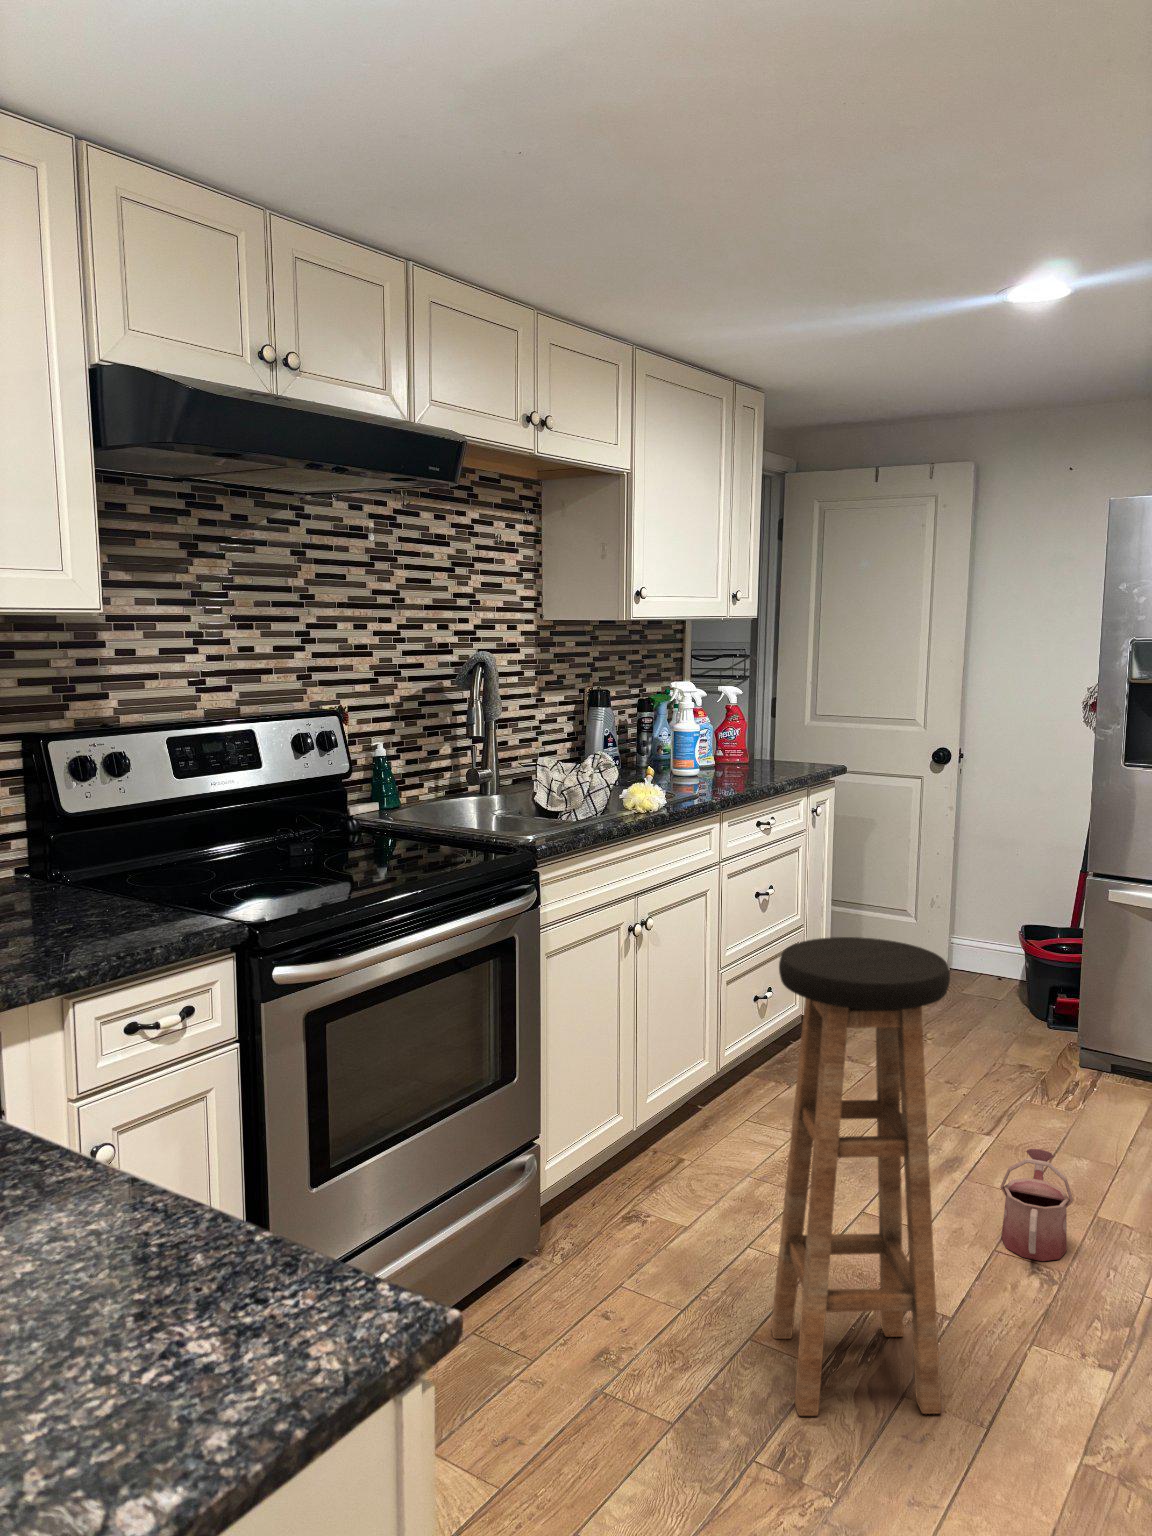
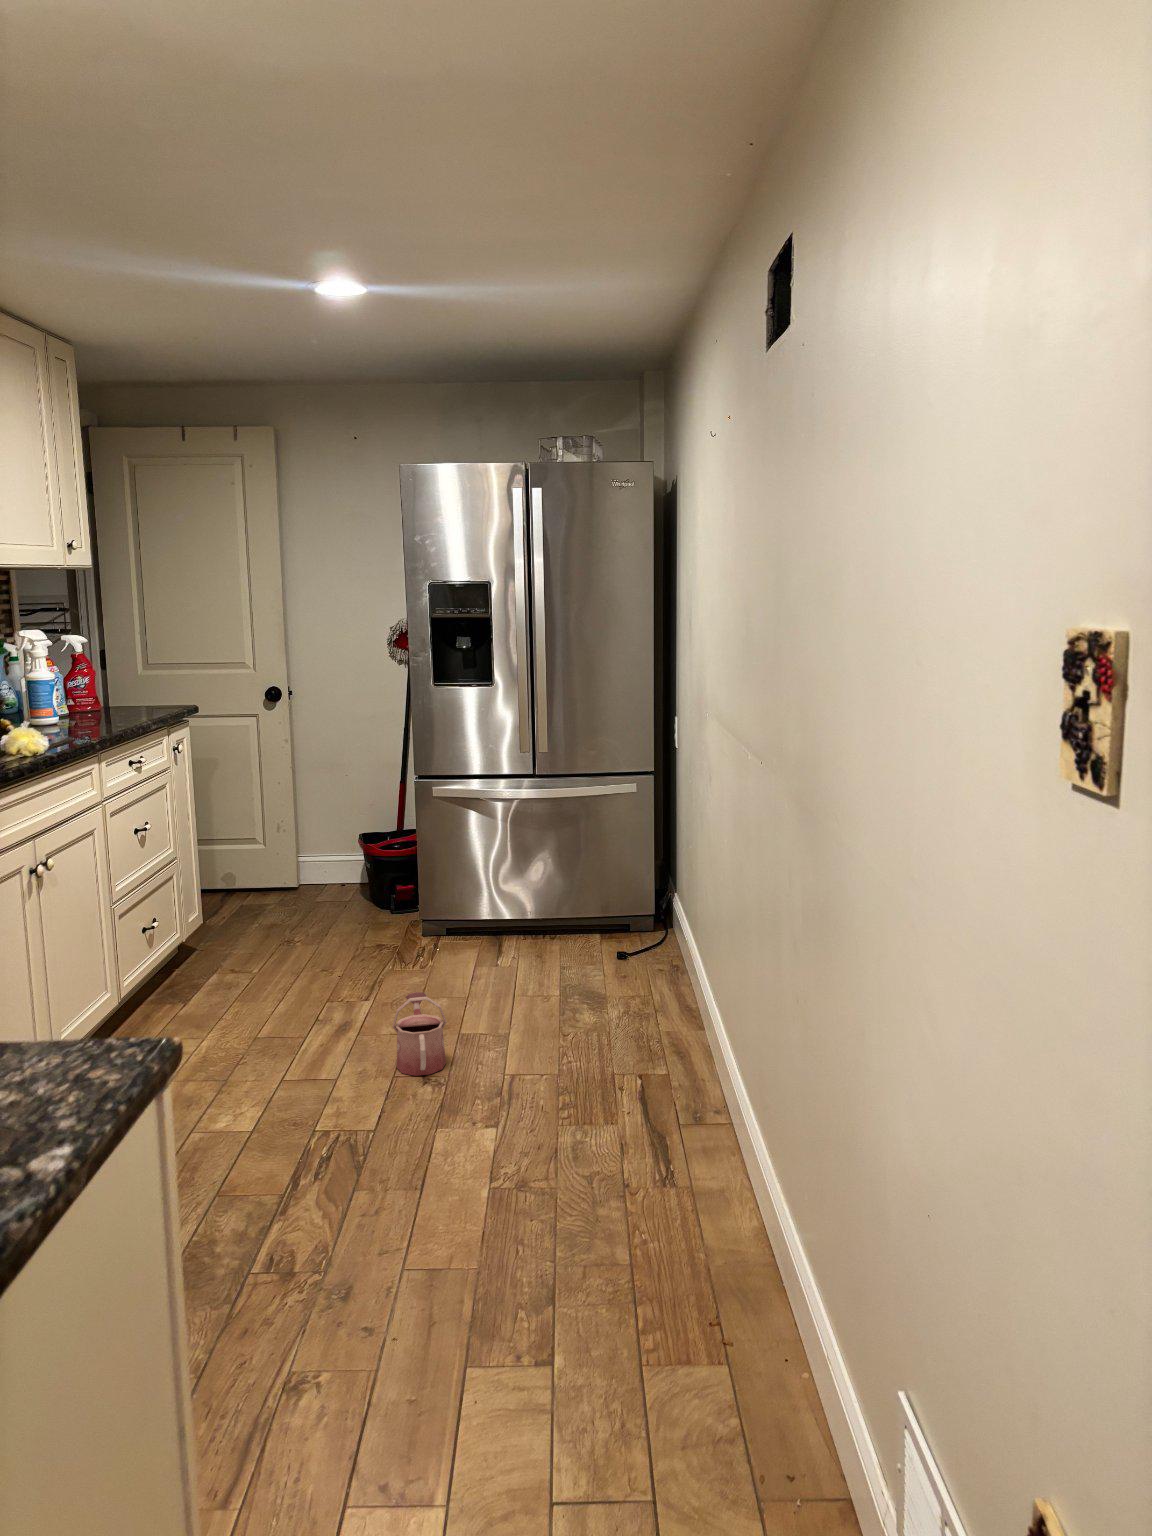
bar stool: present [771,937,950,1416] -> none [215,829,385,1231]

